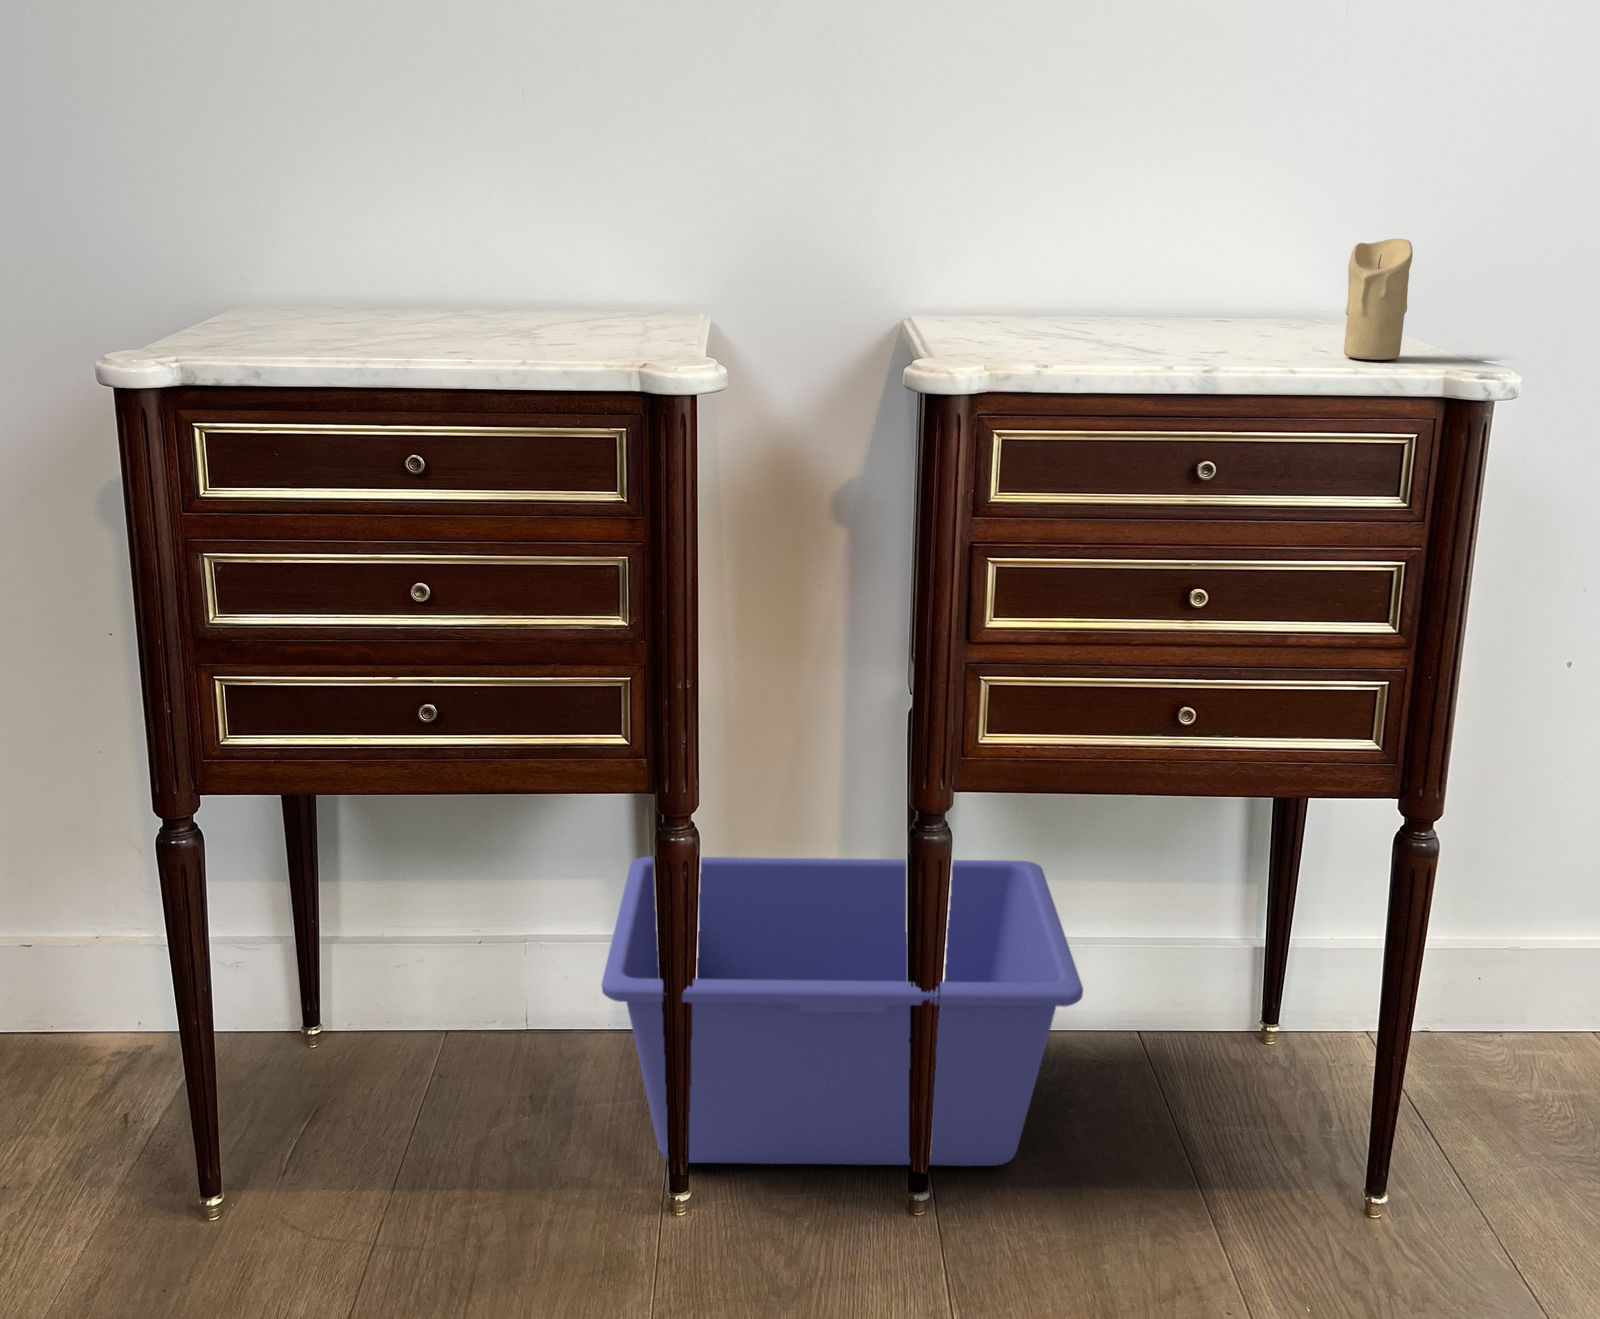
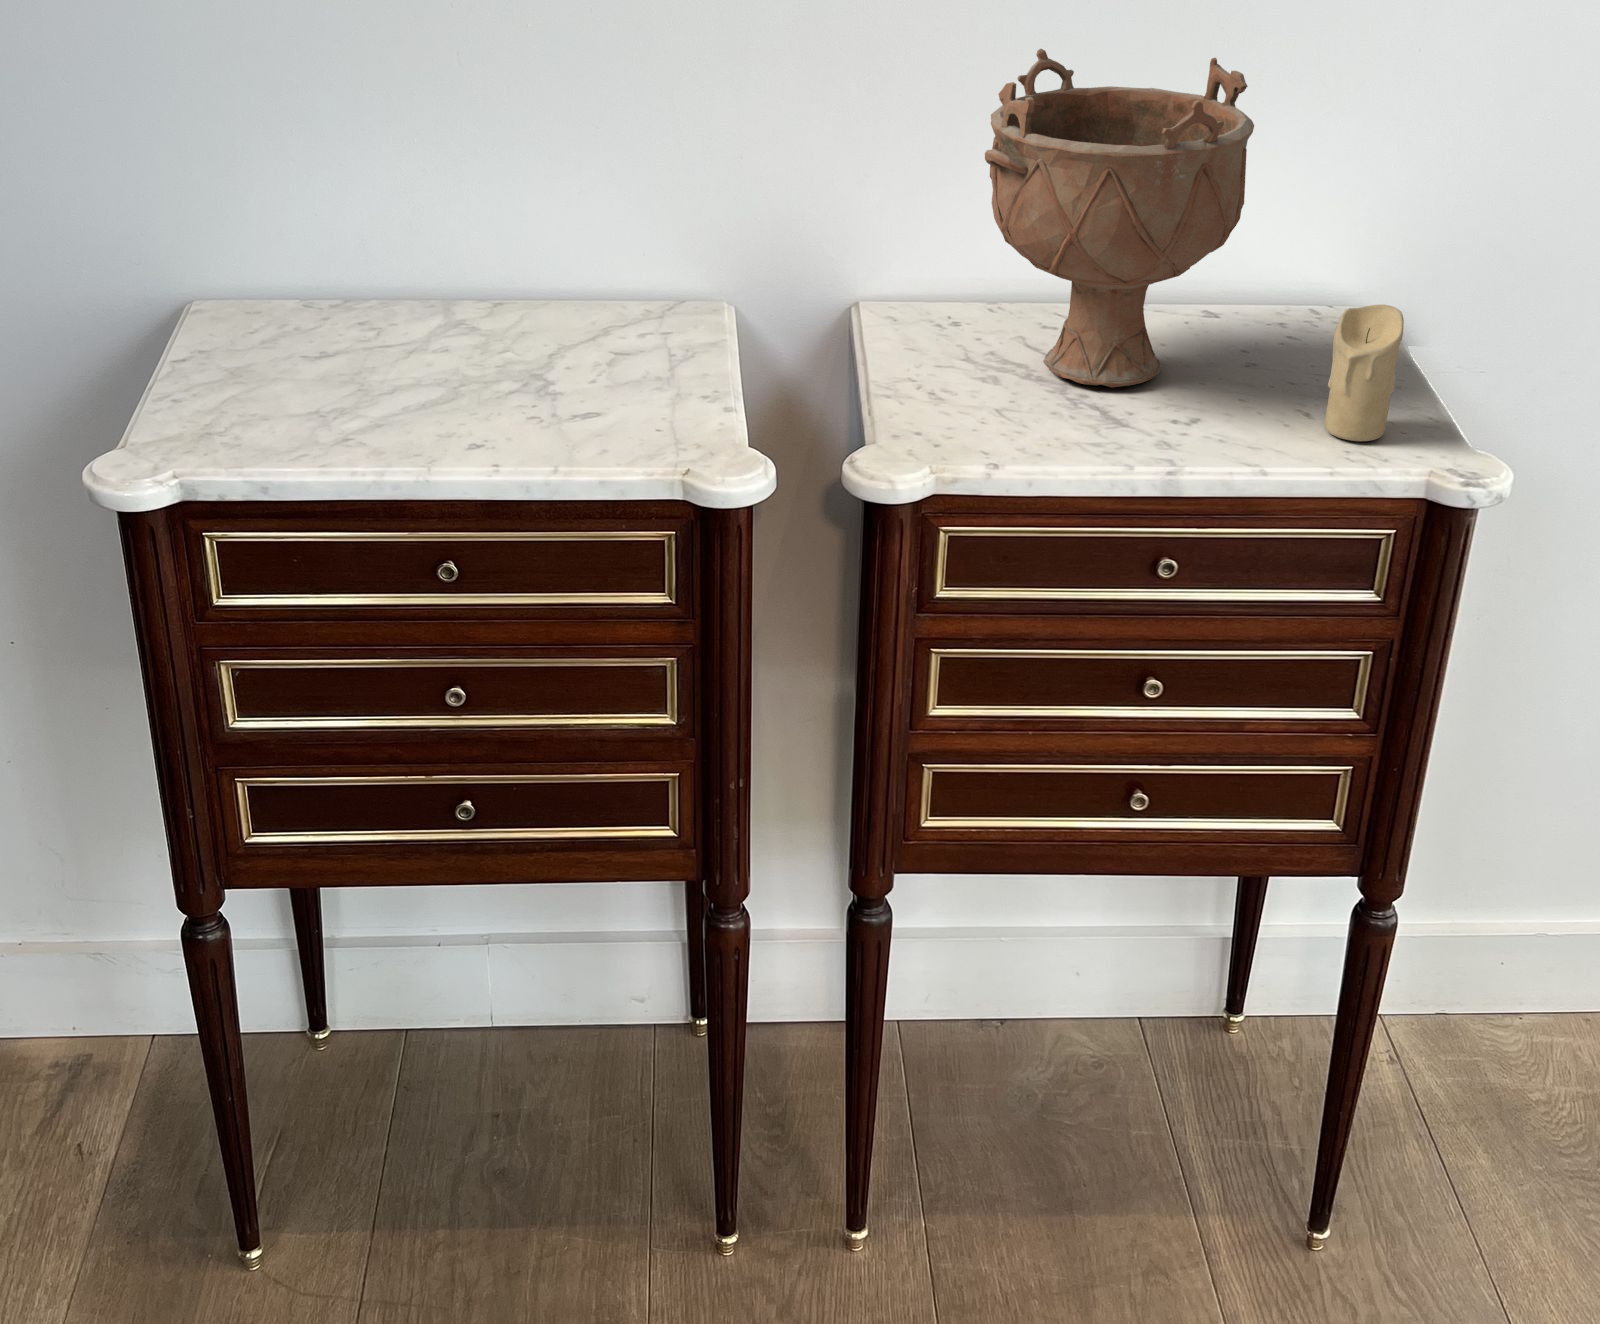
decorative bowl: none [1027,51,1265,340] -> present [985,49,1254,388]
storage bin: present [602,856,1083,1166] -> none [529,865,1027,1199]

